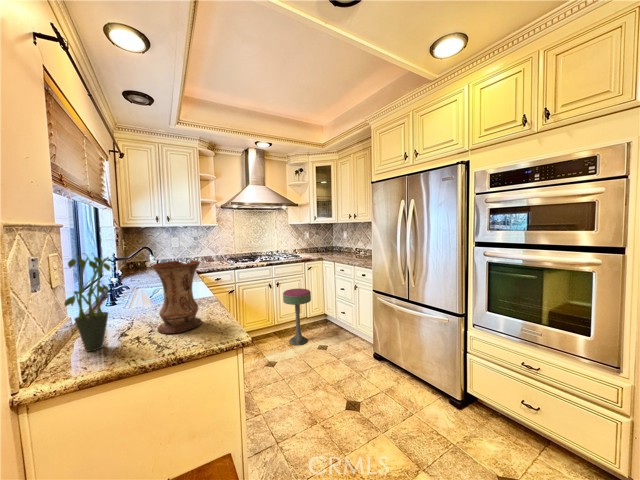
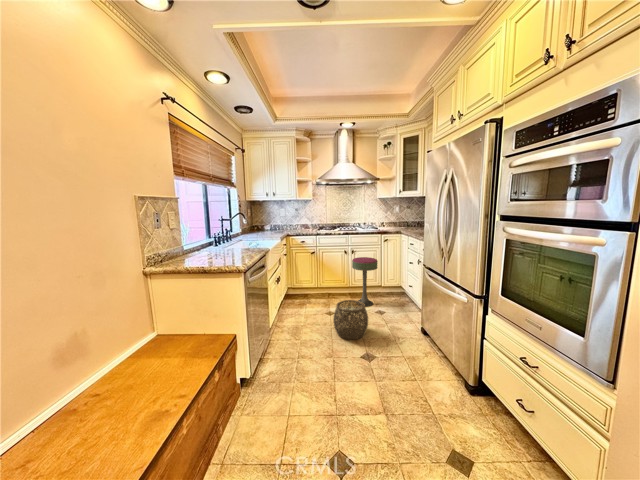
potted plant: present [64,253,110,352] -> none [168,211,192,261]
vase: present [152,260,202,334] -> none [210,219,238,260]
woven basket: none [292,342,333,393] -> present [333,300,368,340]

